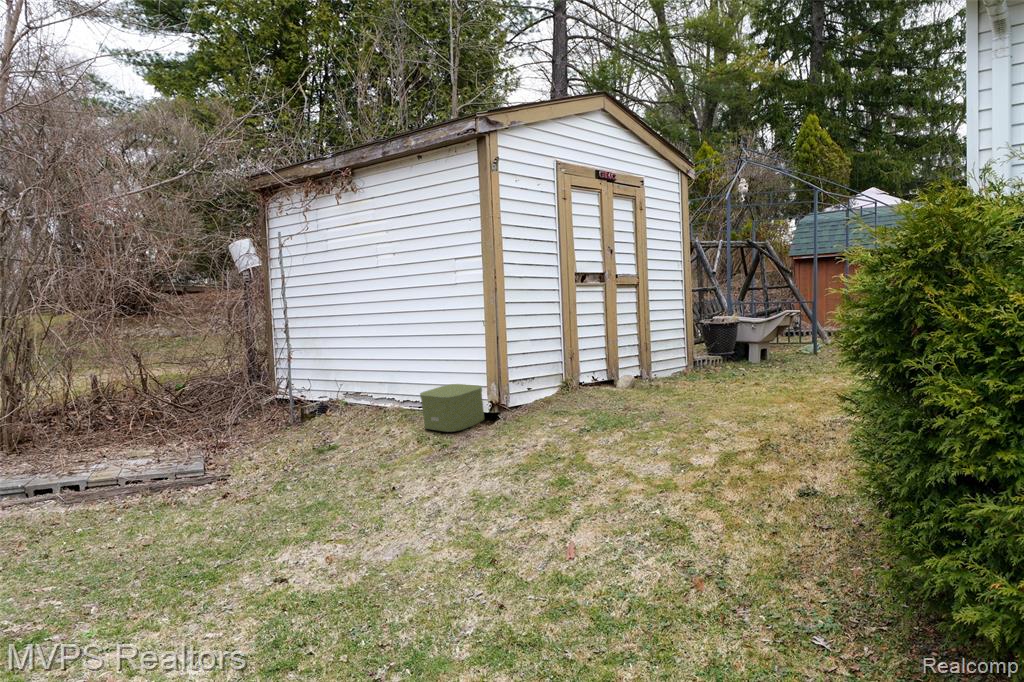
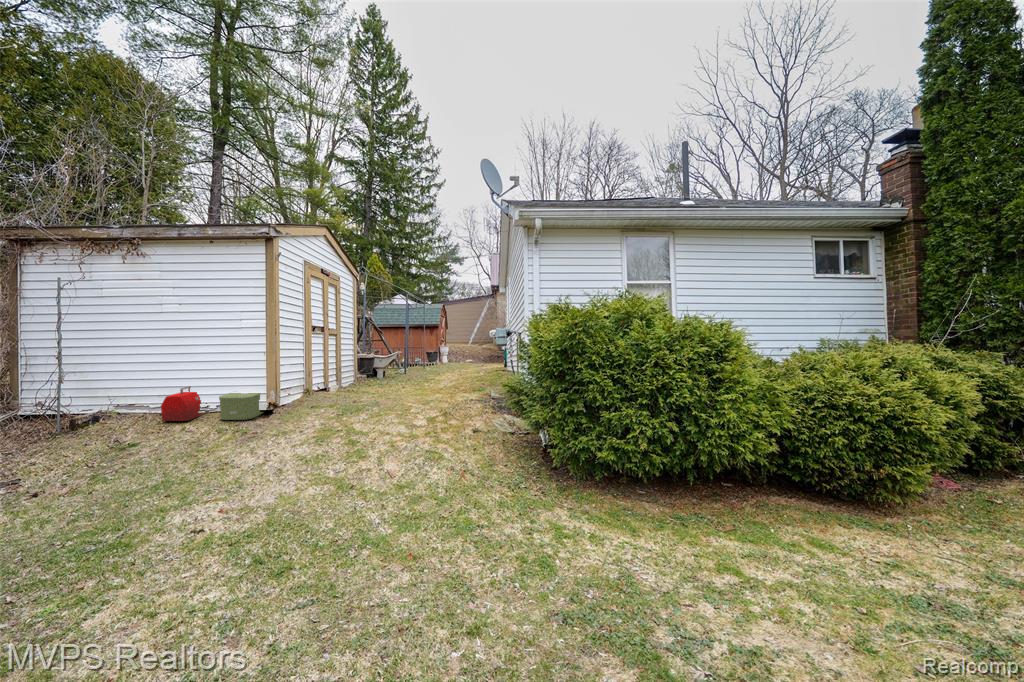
toolbox: none [364,373,430,425] -> present [161,386,207,421]

